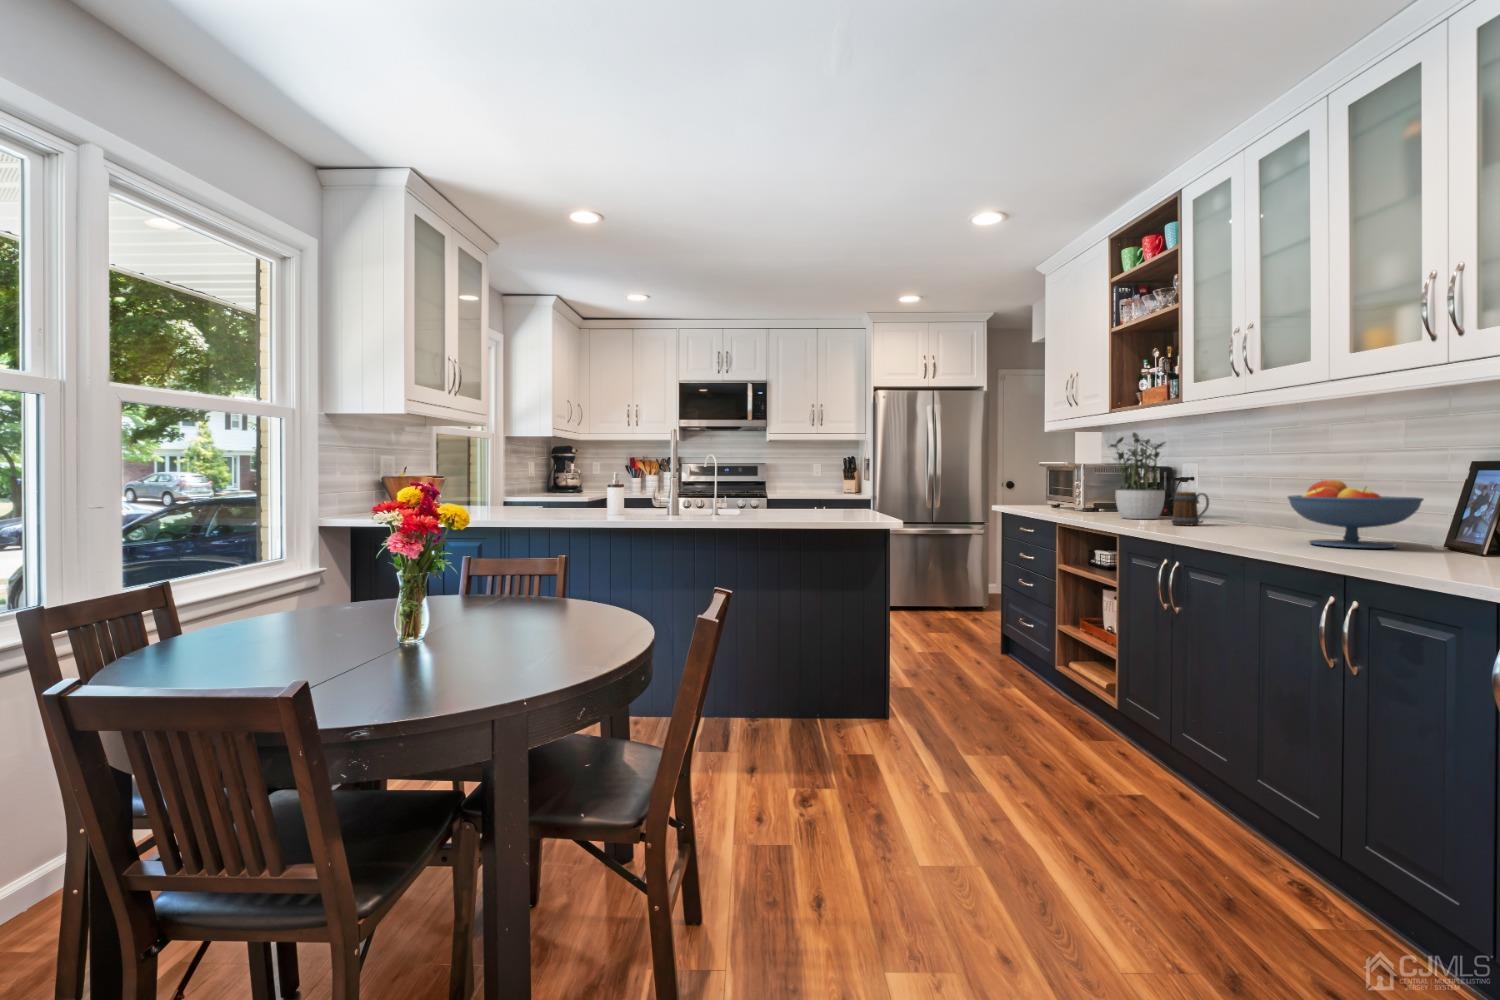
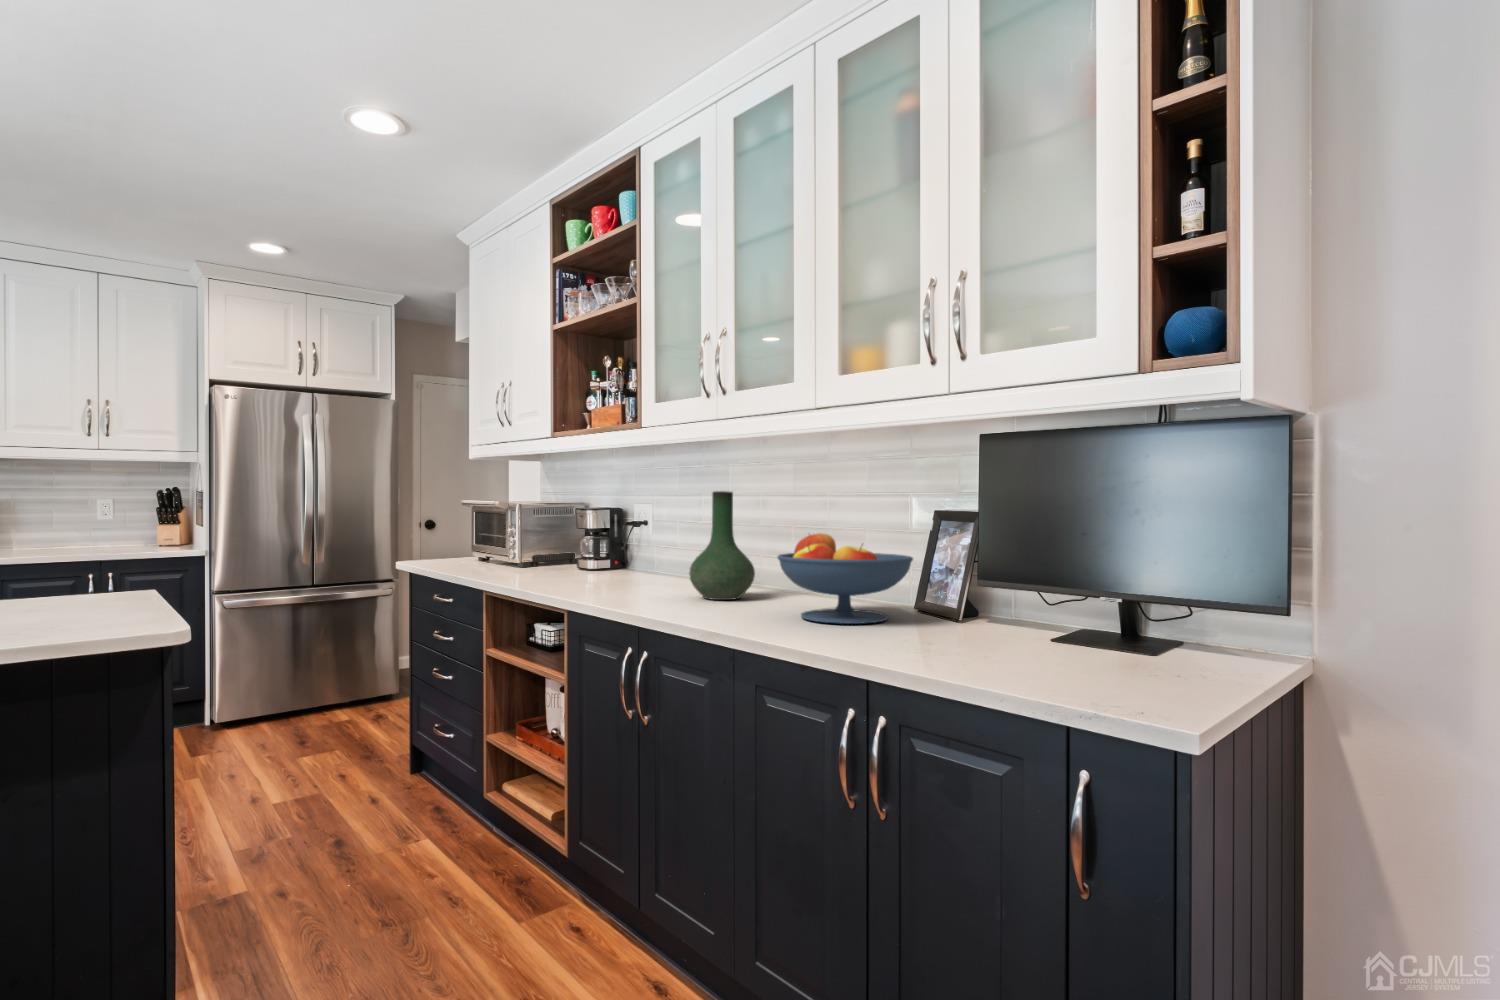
potted plant: present [1110,432,1165,519] -> none [551,463,623,580]
vase: none [1218,450,1279,533] -> present [689,491,755,600]
mug: present [1172,492,1209,526] -> none [631,544,675,589]

